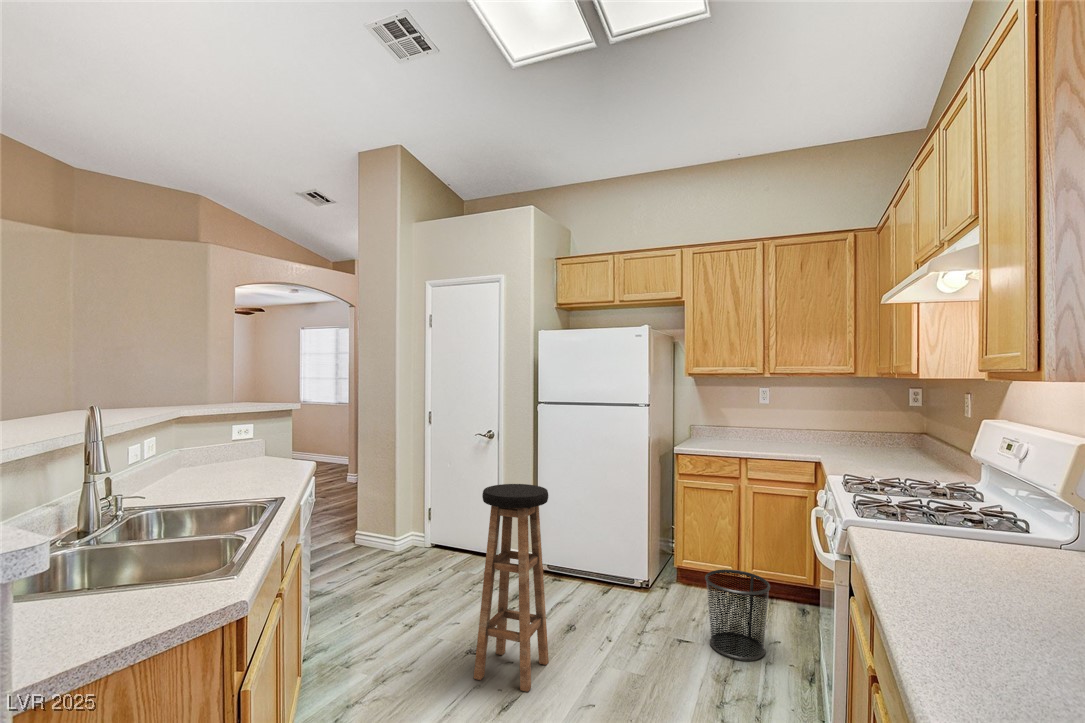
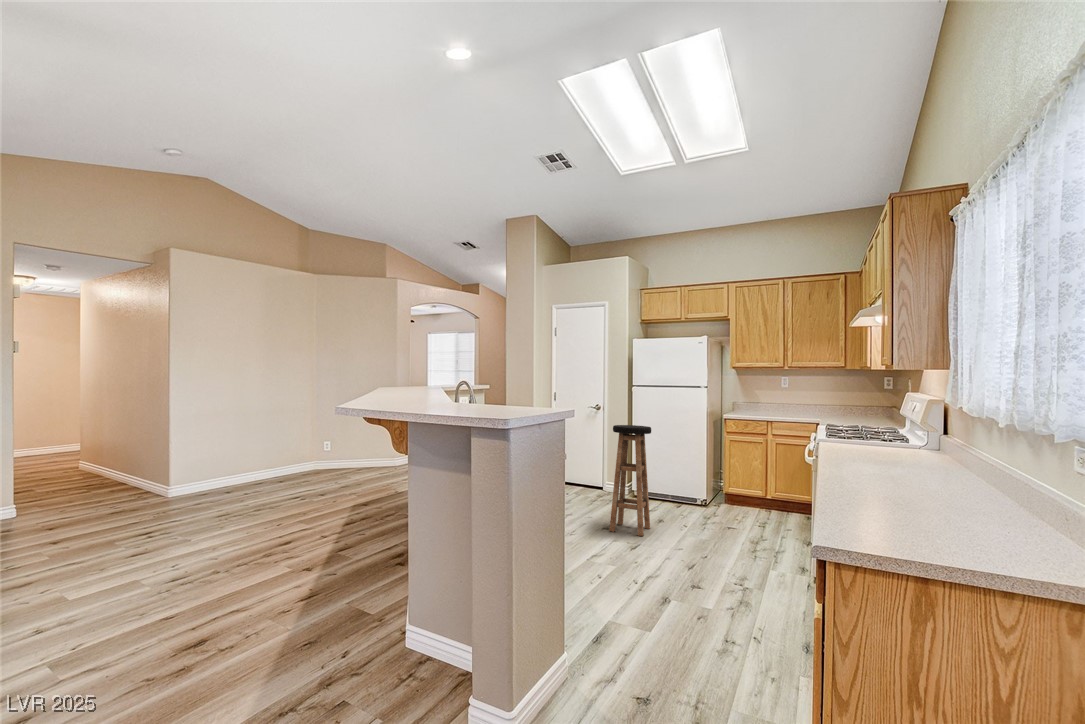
trash can: present [705,570,770,660] -> none [744,484,786,533]

